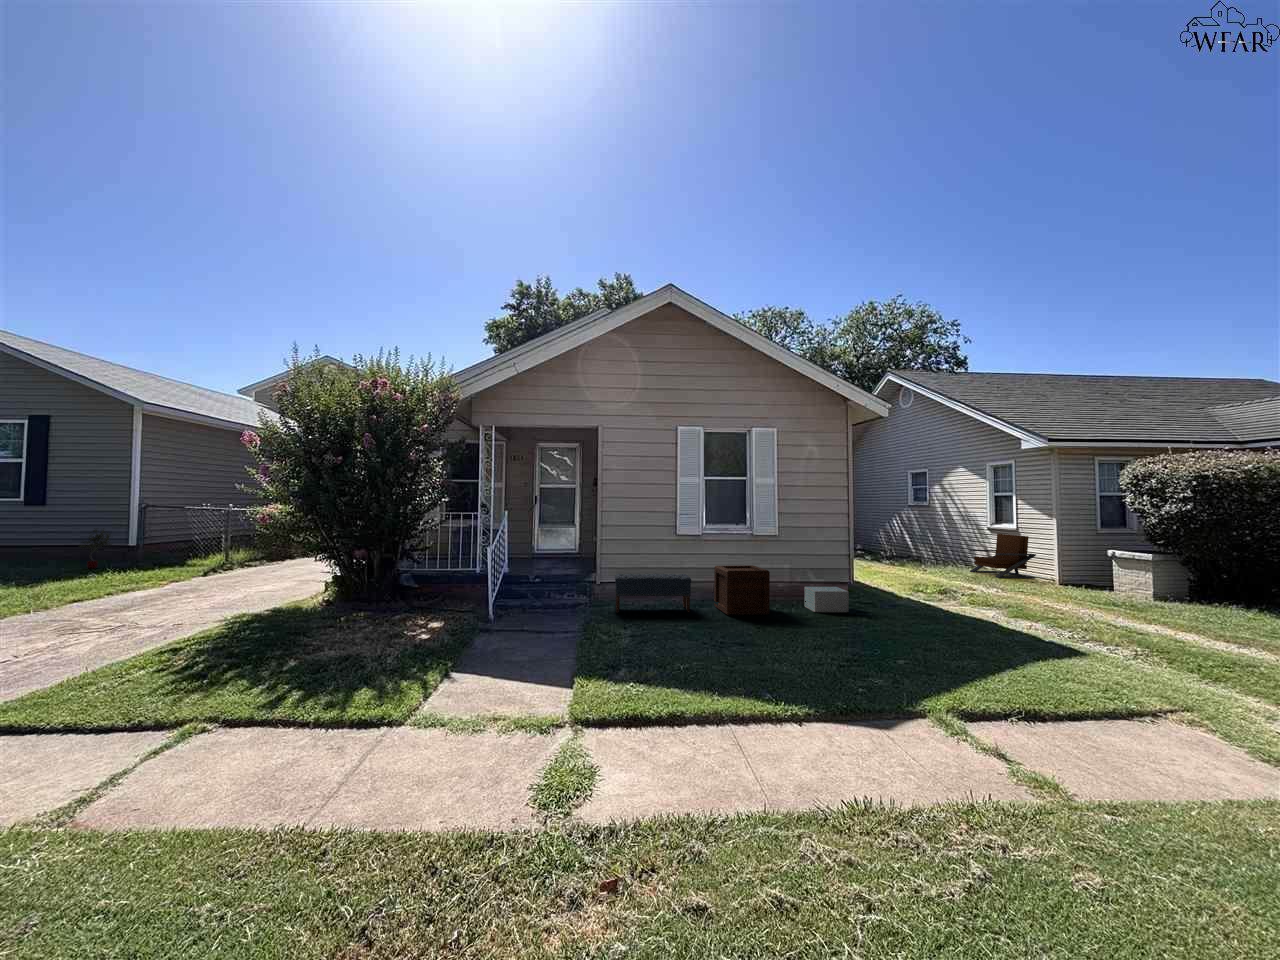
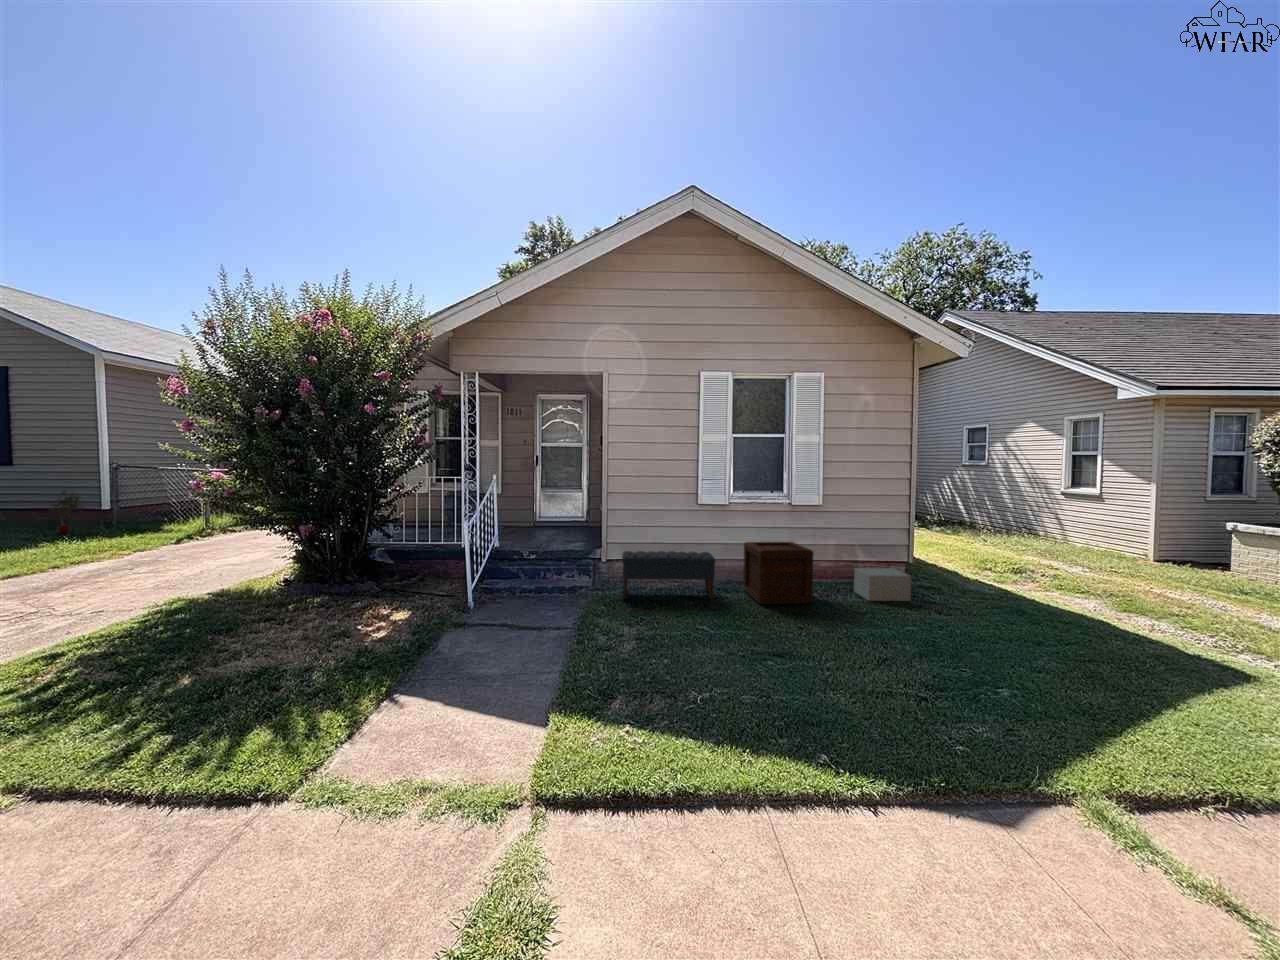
lounge chair: present [970,534,1036,578] -> none [1039,499,1125,553]

